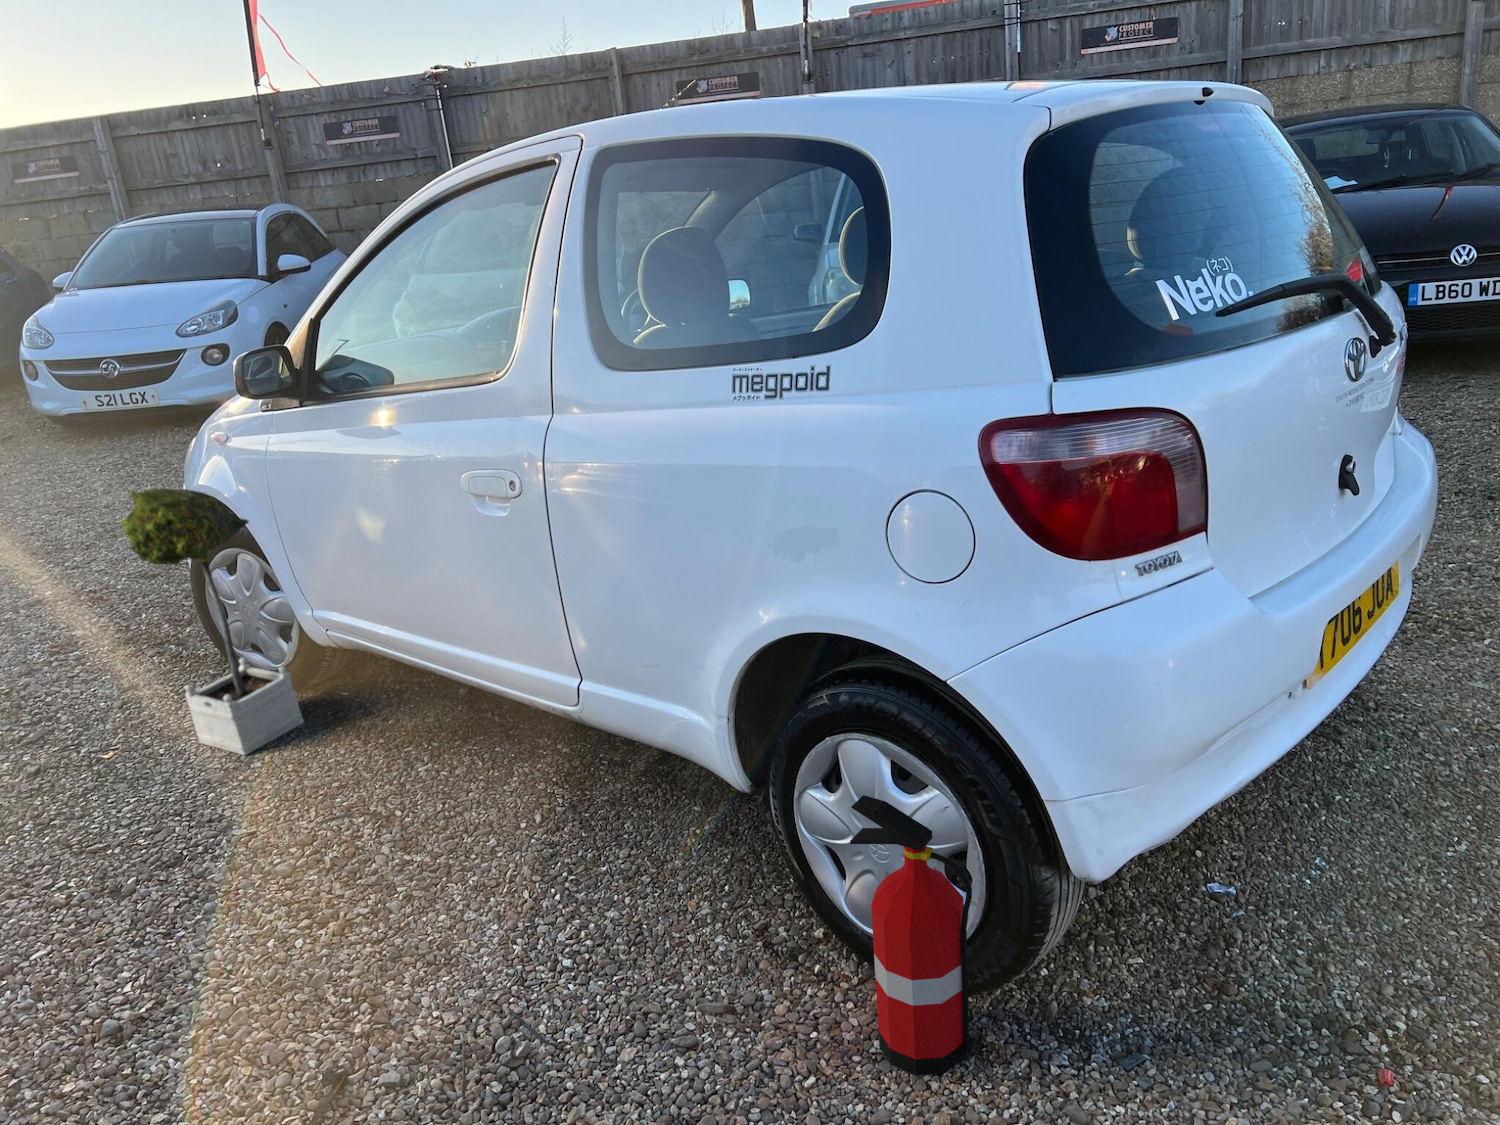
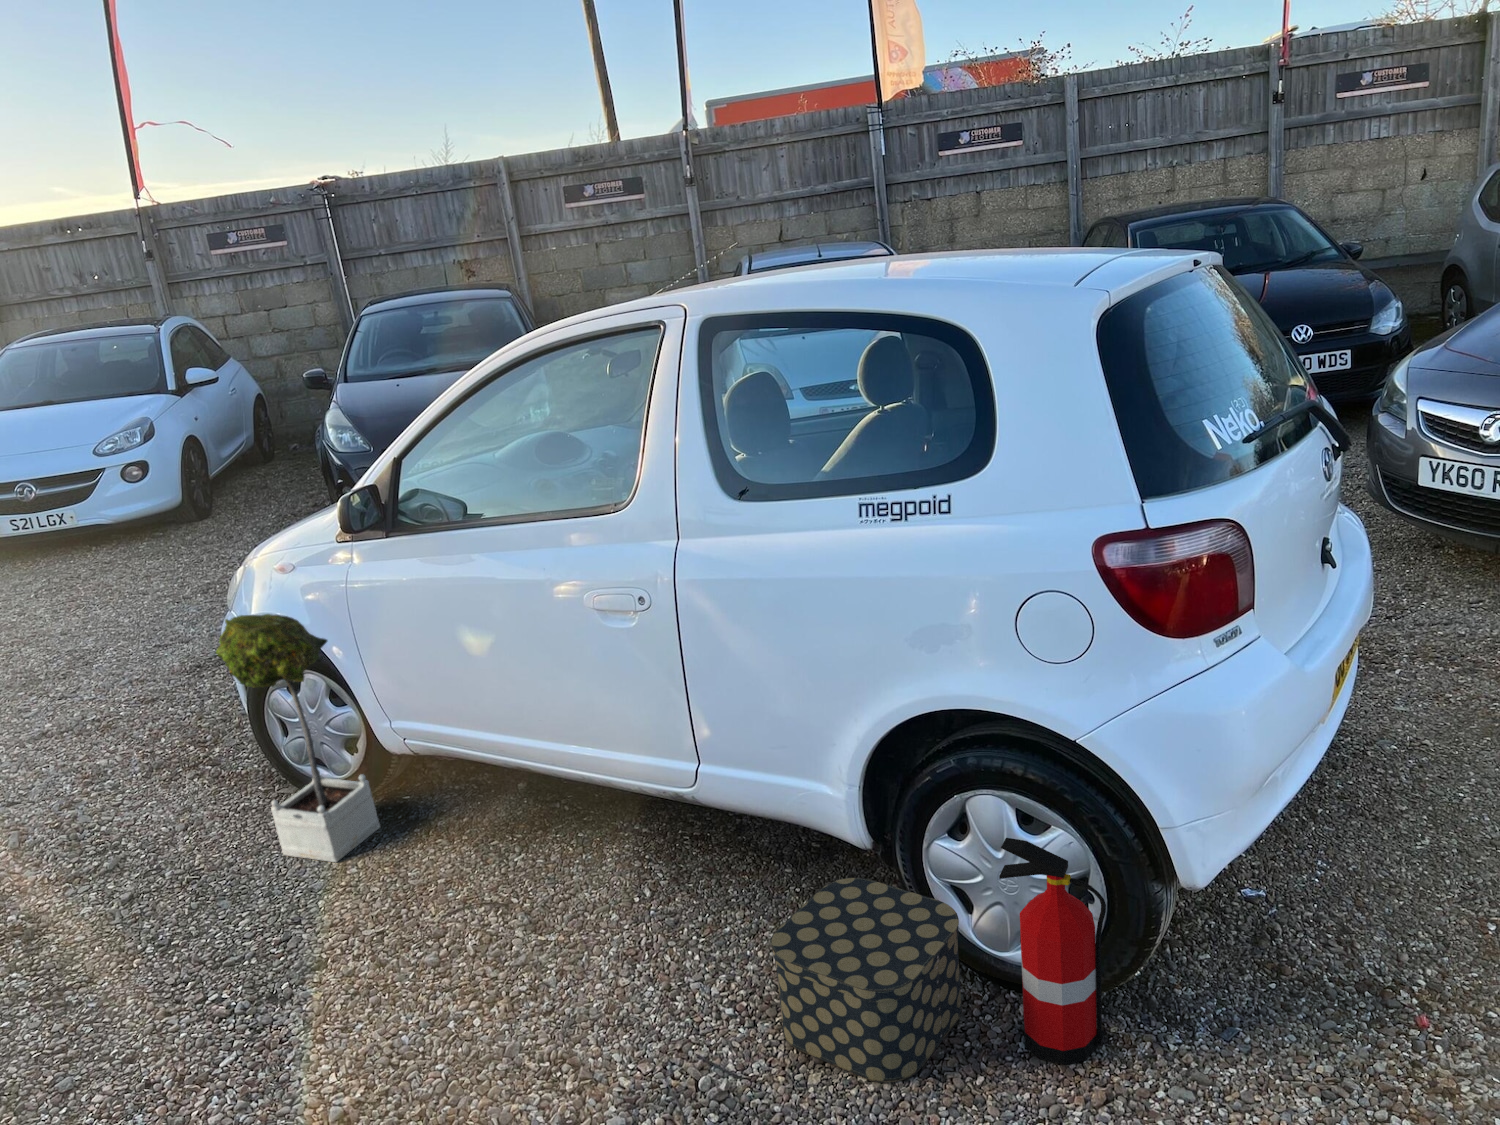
storage box: none [592,825,824,1070] -> present [771,878,962,1083]

